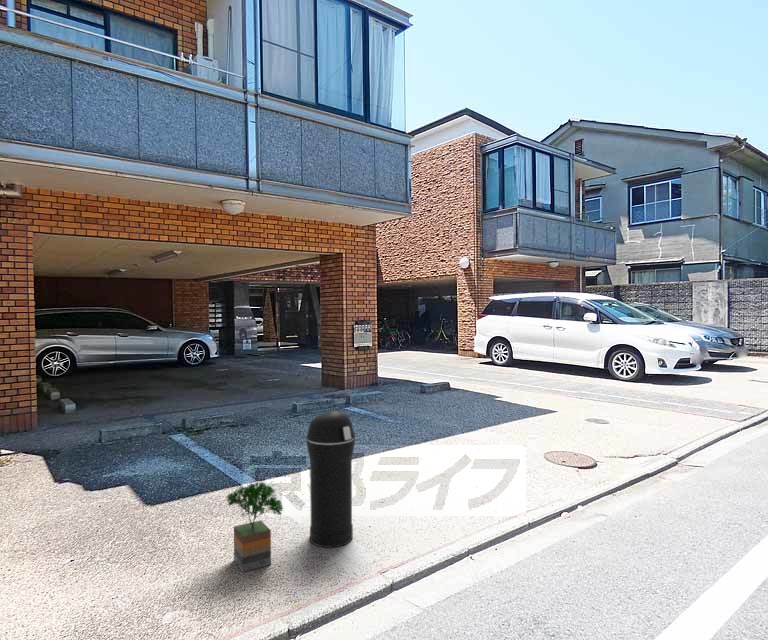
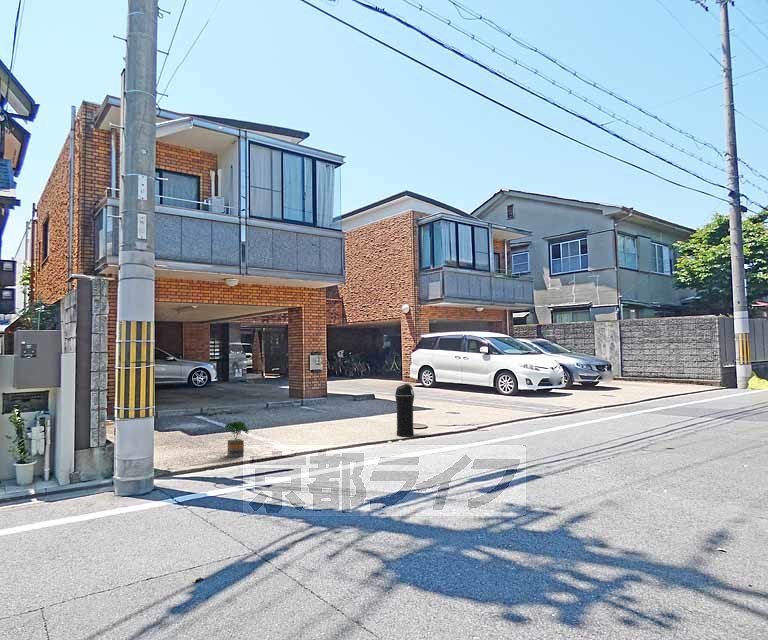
trash can: present [307,411,355,547] -> present [395,384,414,437]

